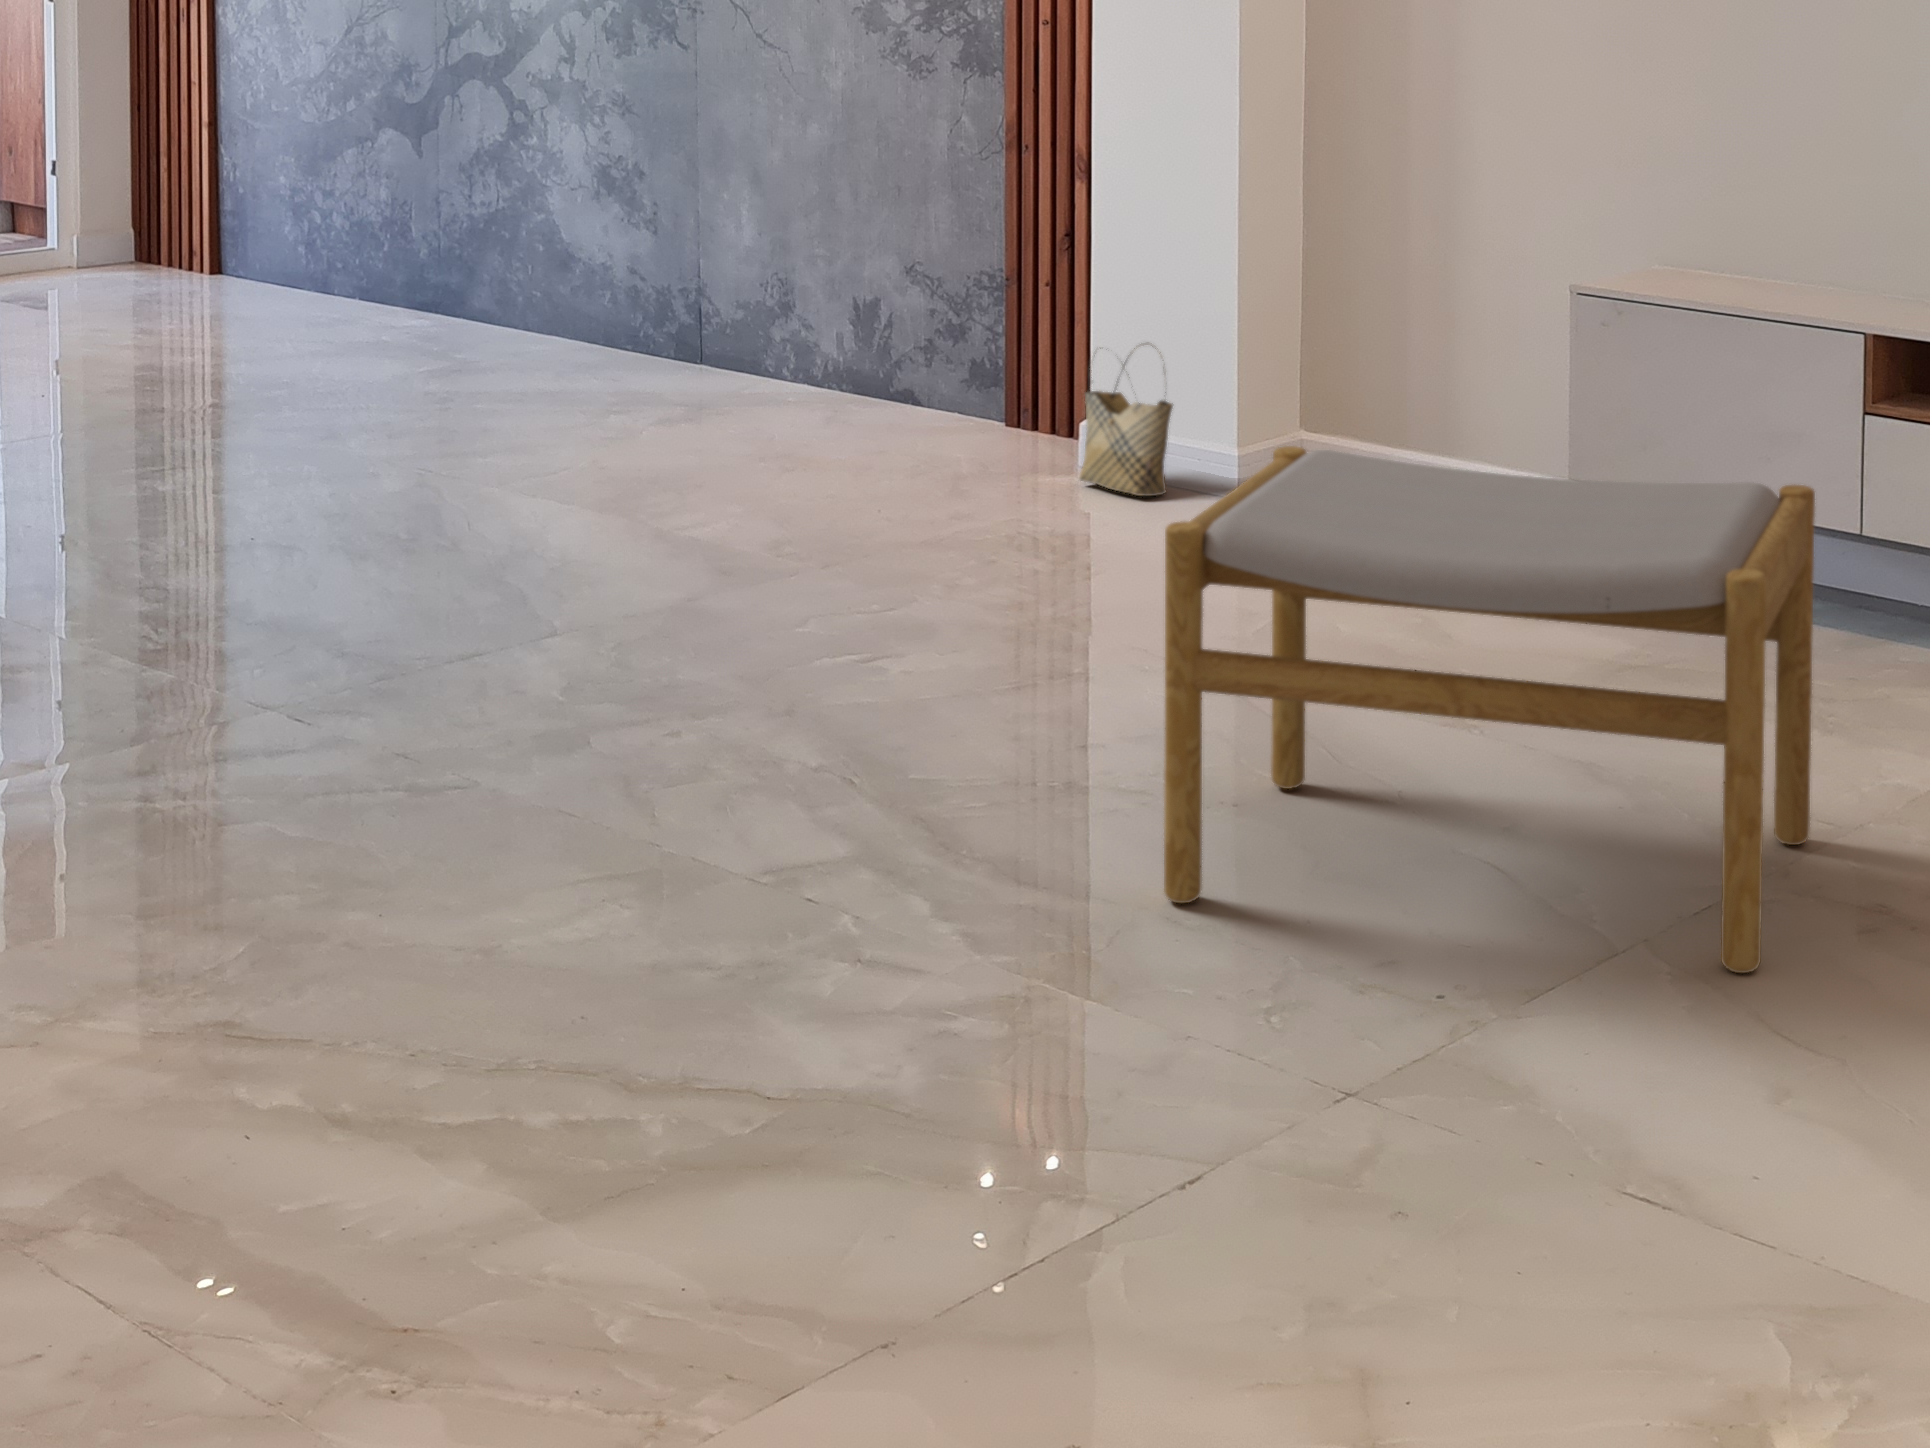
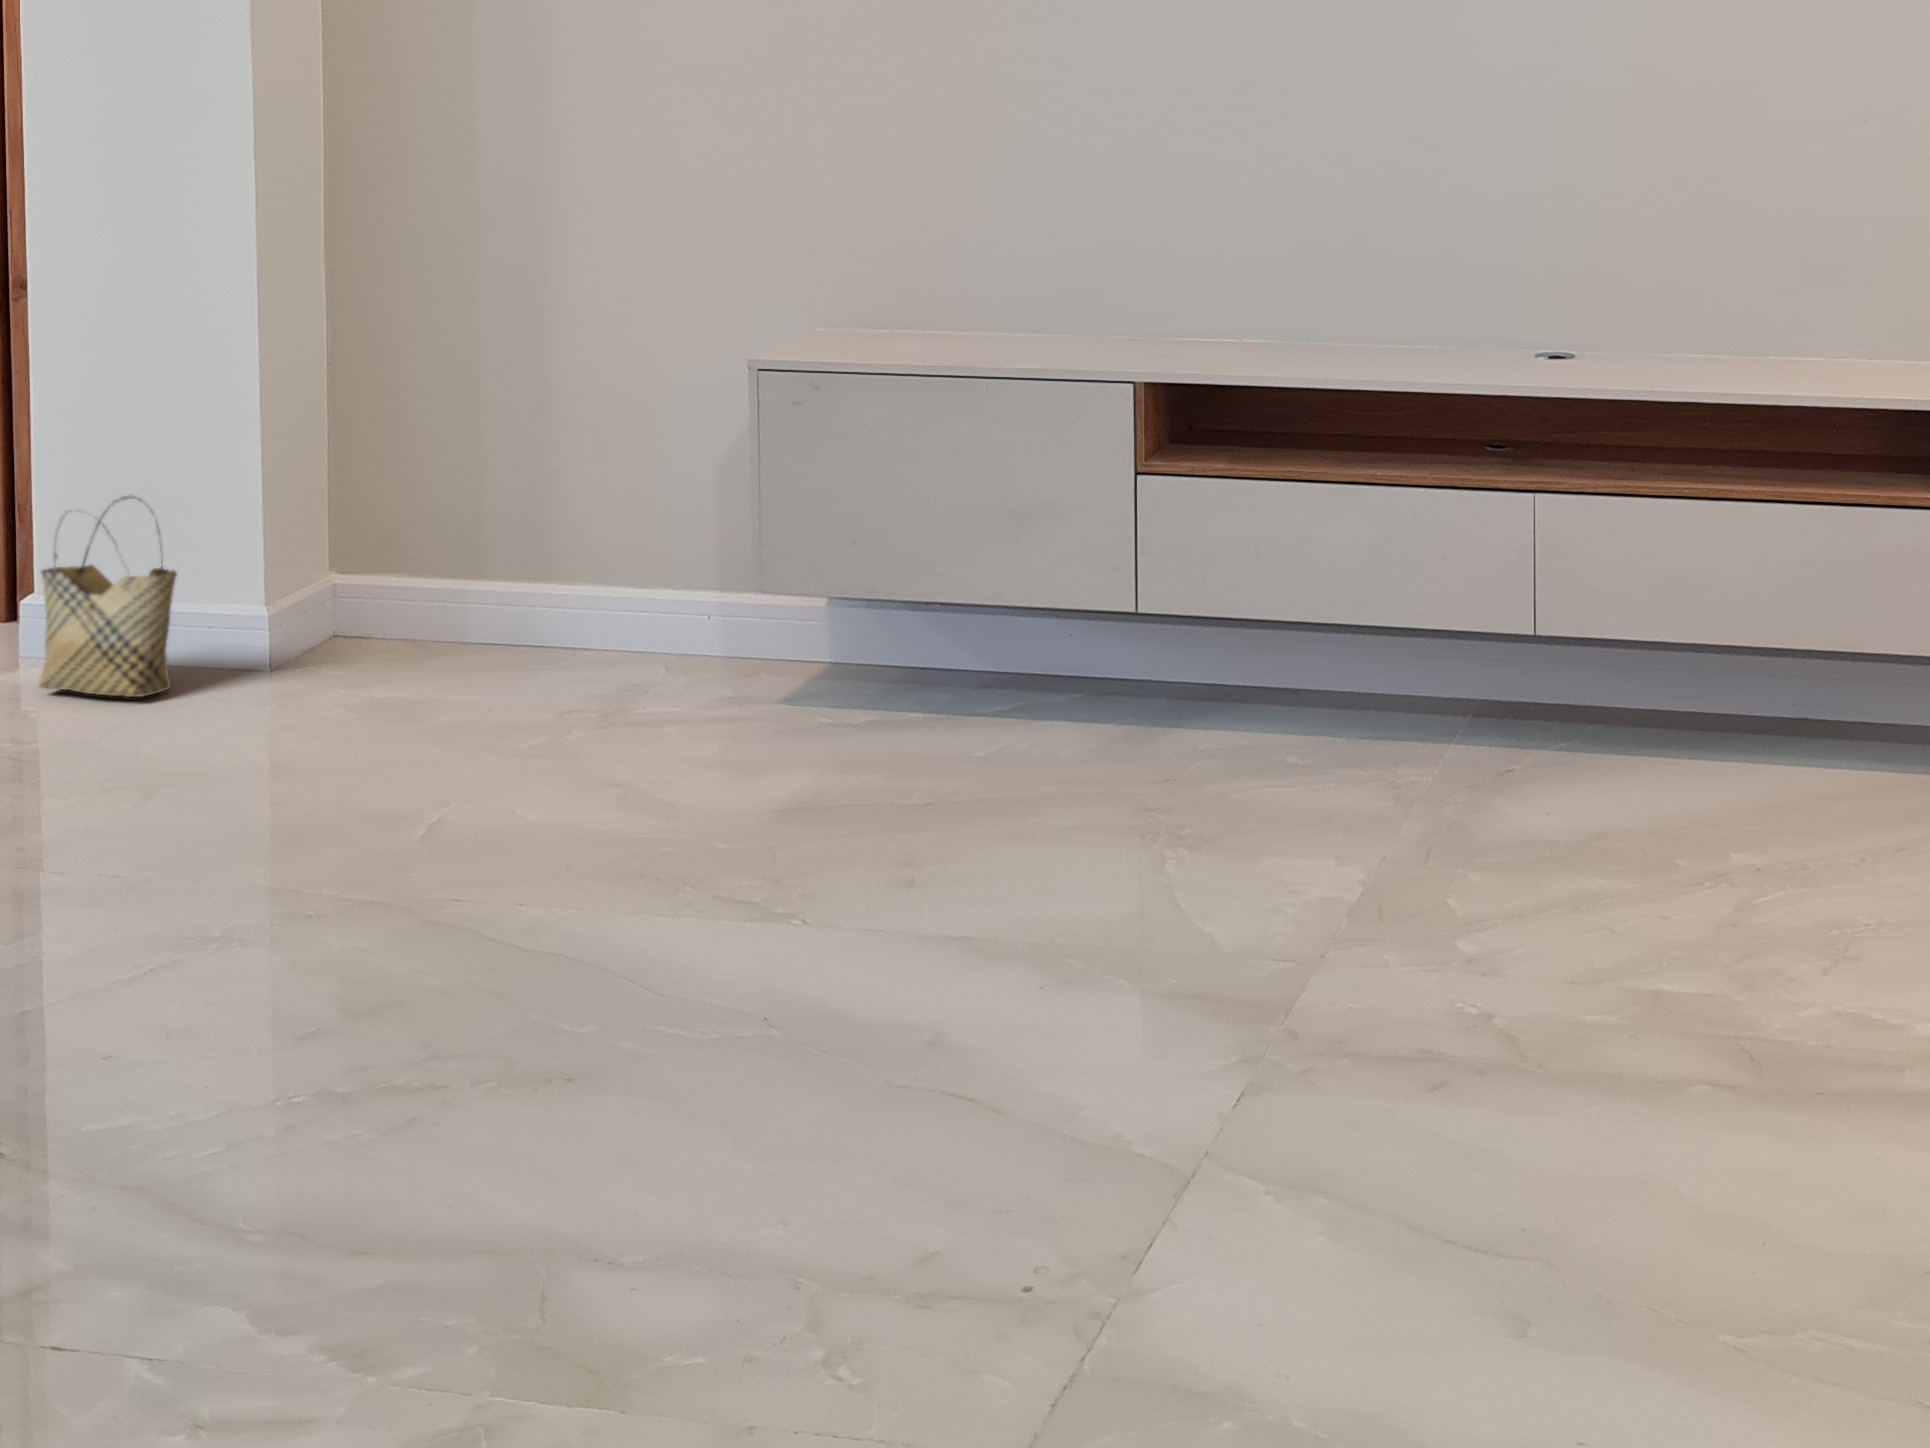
footstool: present [1164,446,1815,973] -> none [541,583,1376,1301]

